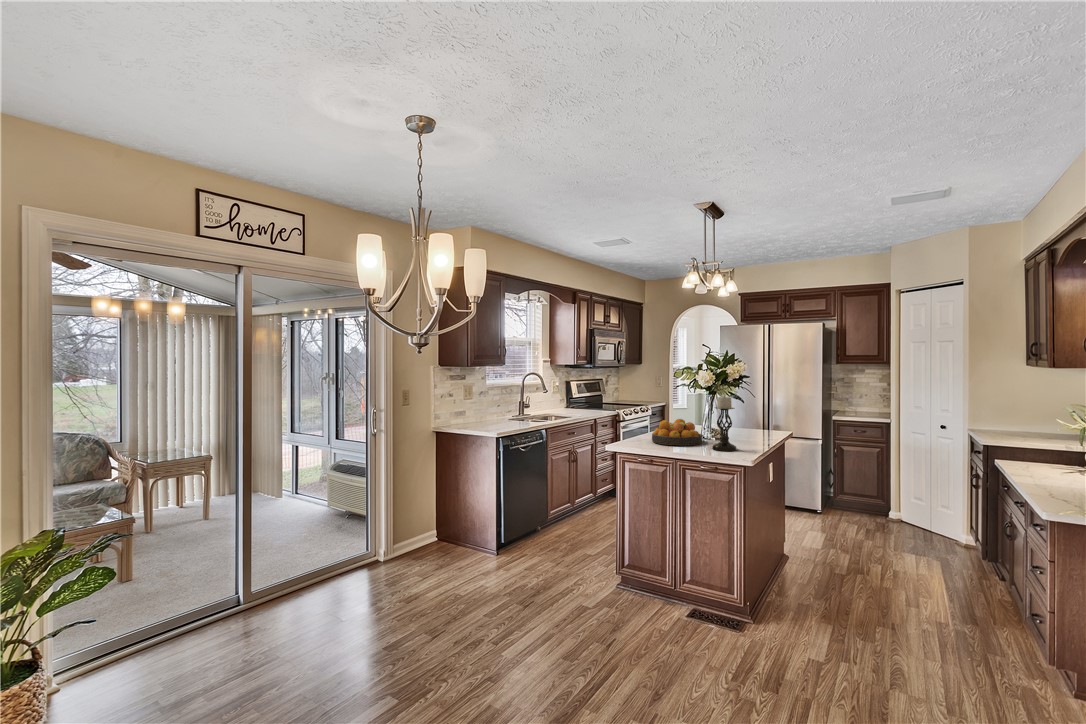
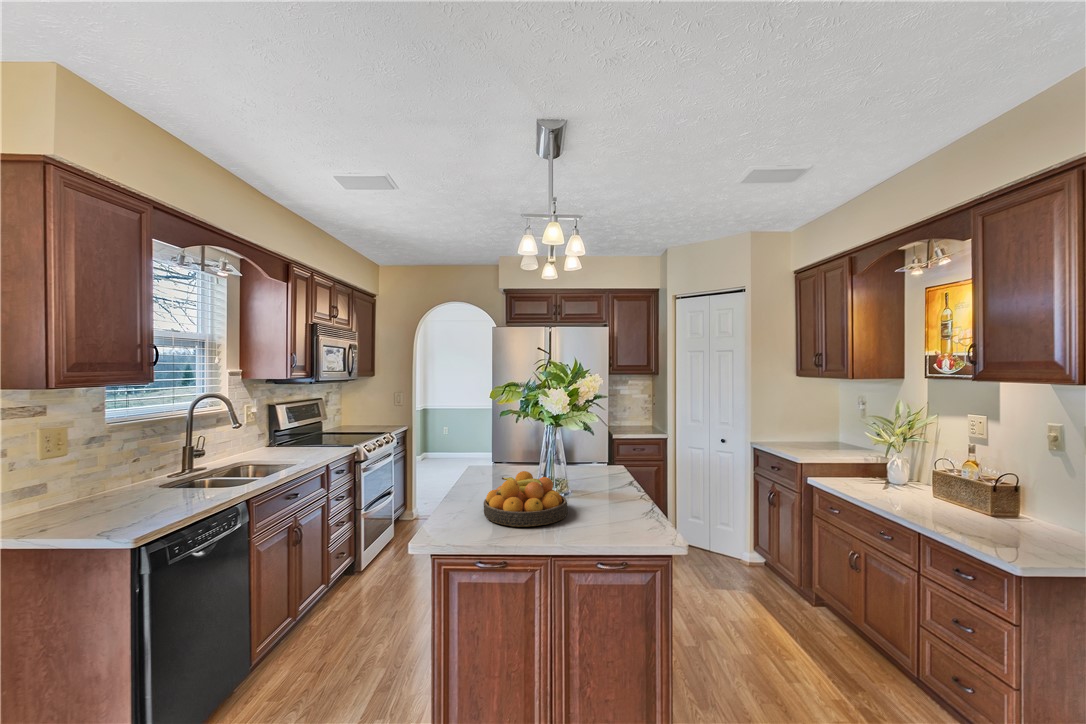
candle holder: present [712,395,737,451] -> none [602,432,640,529]

